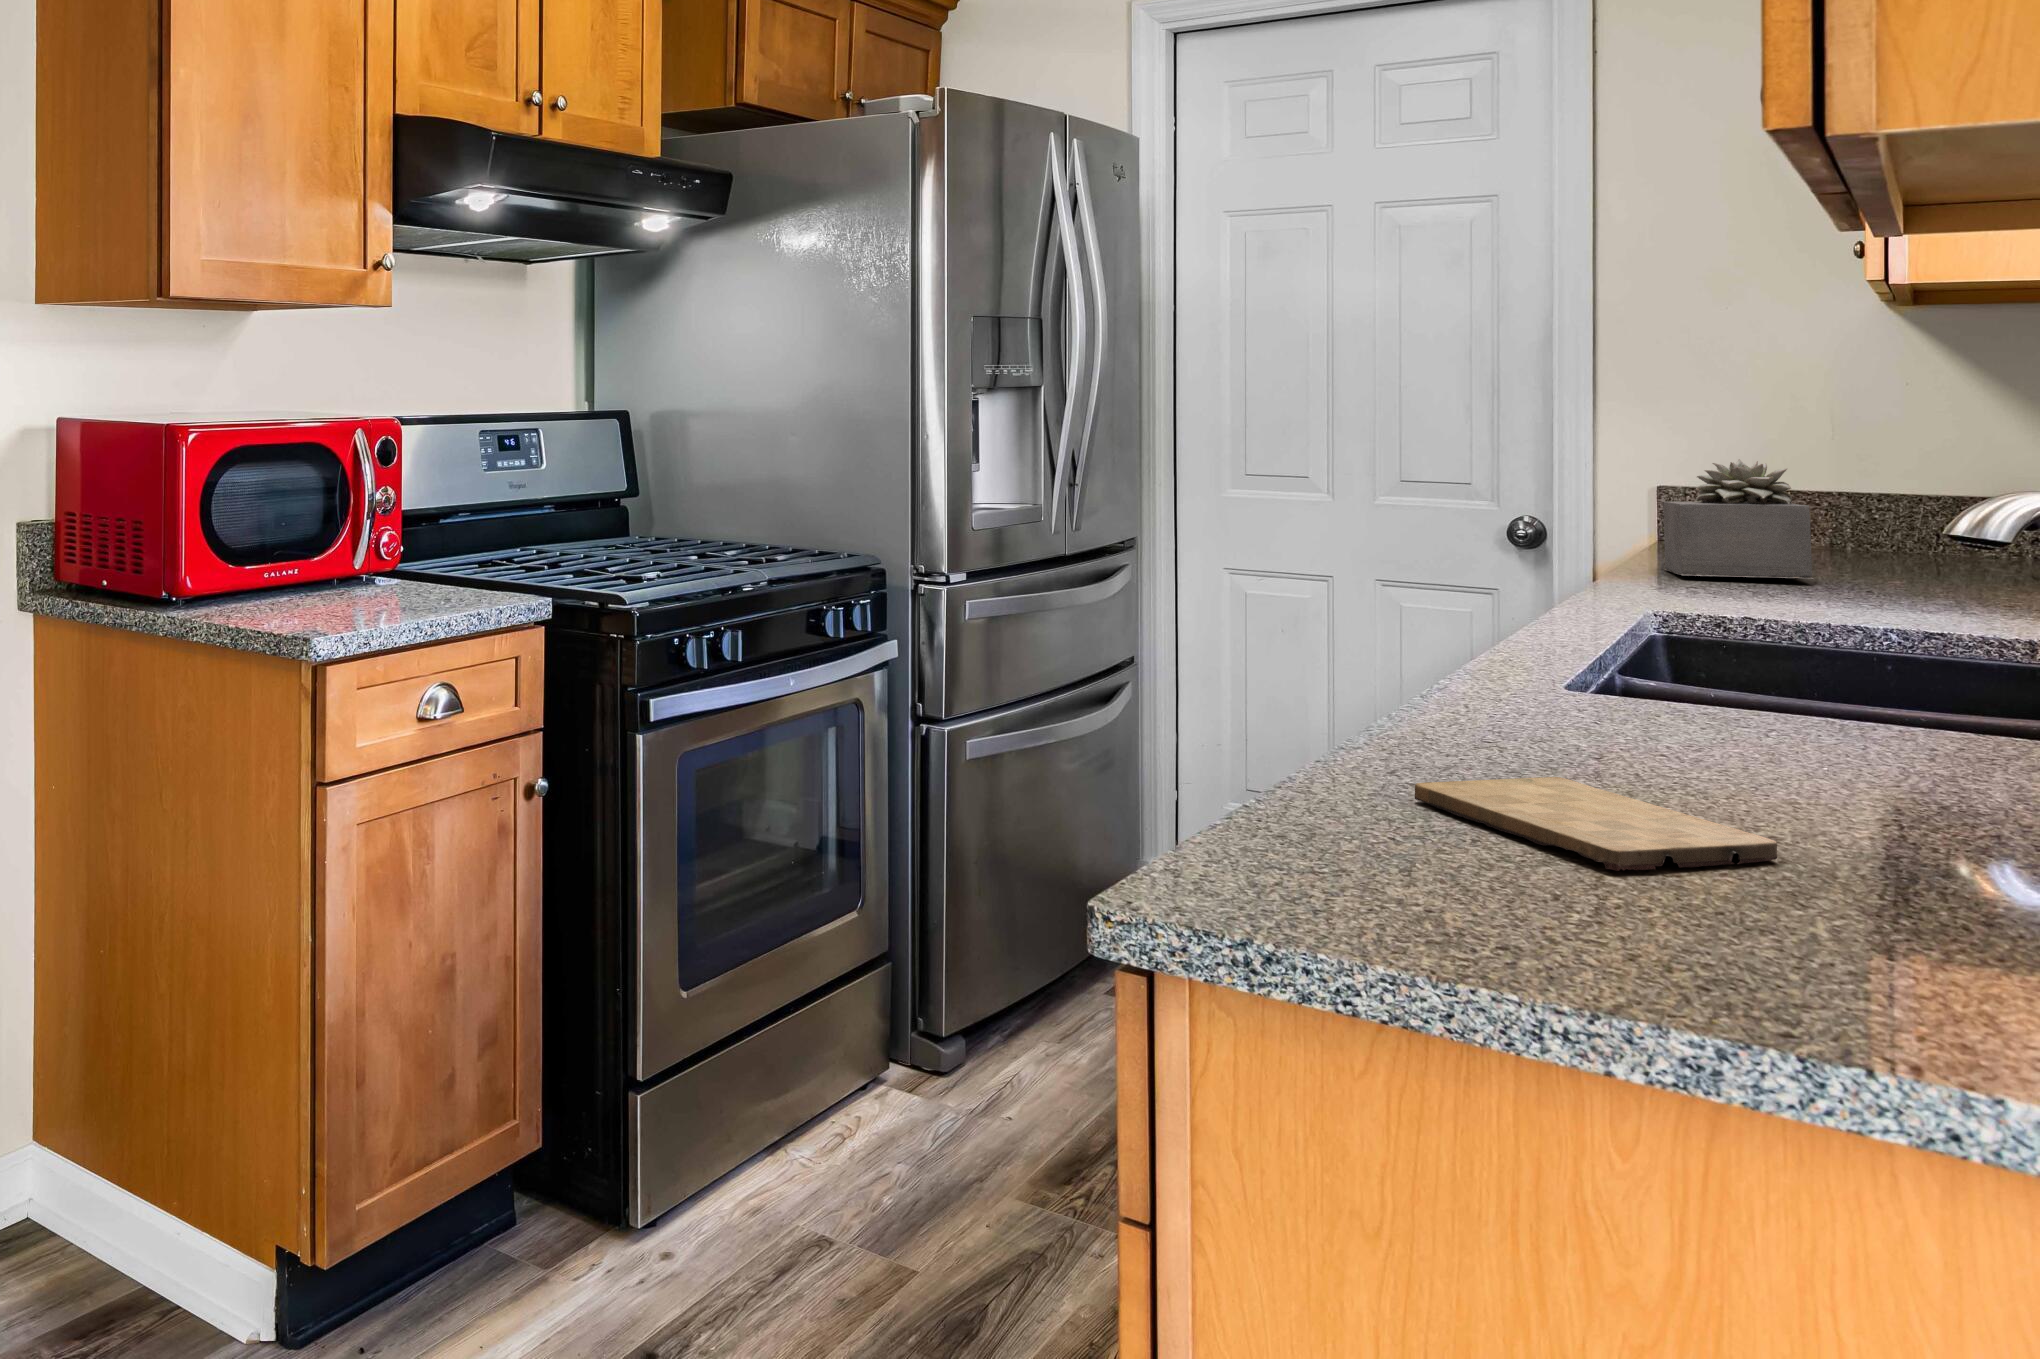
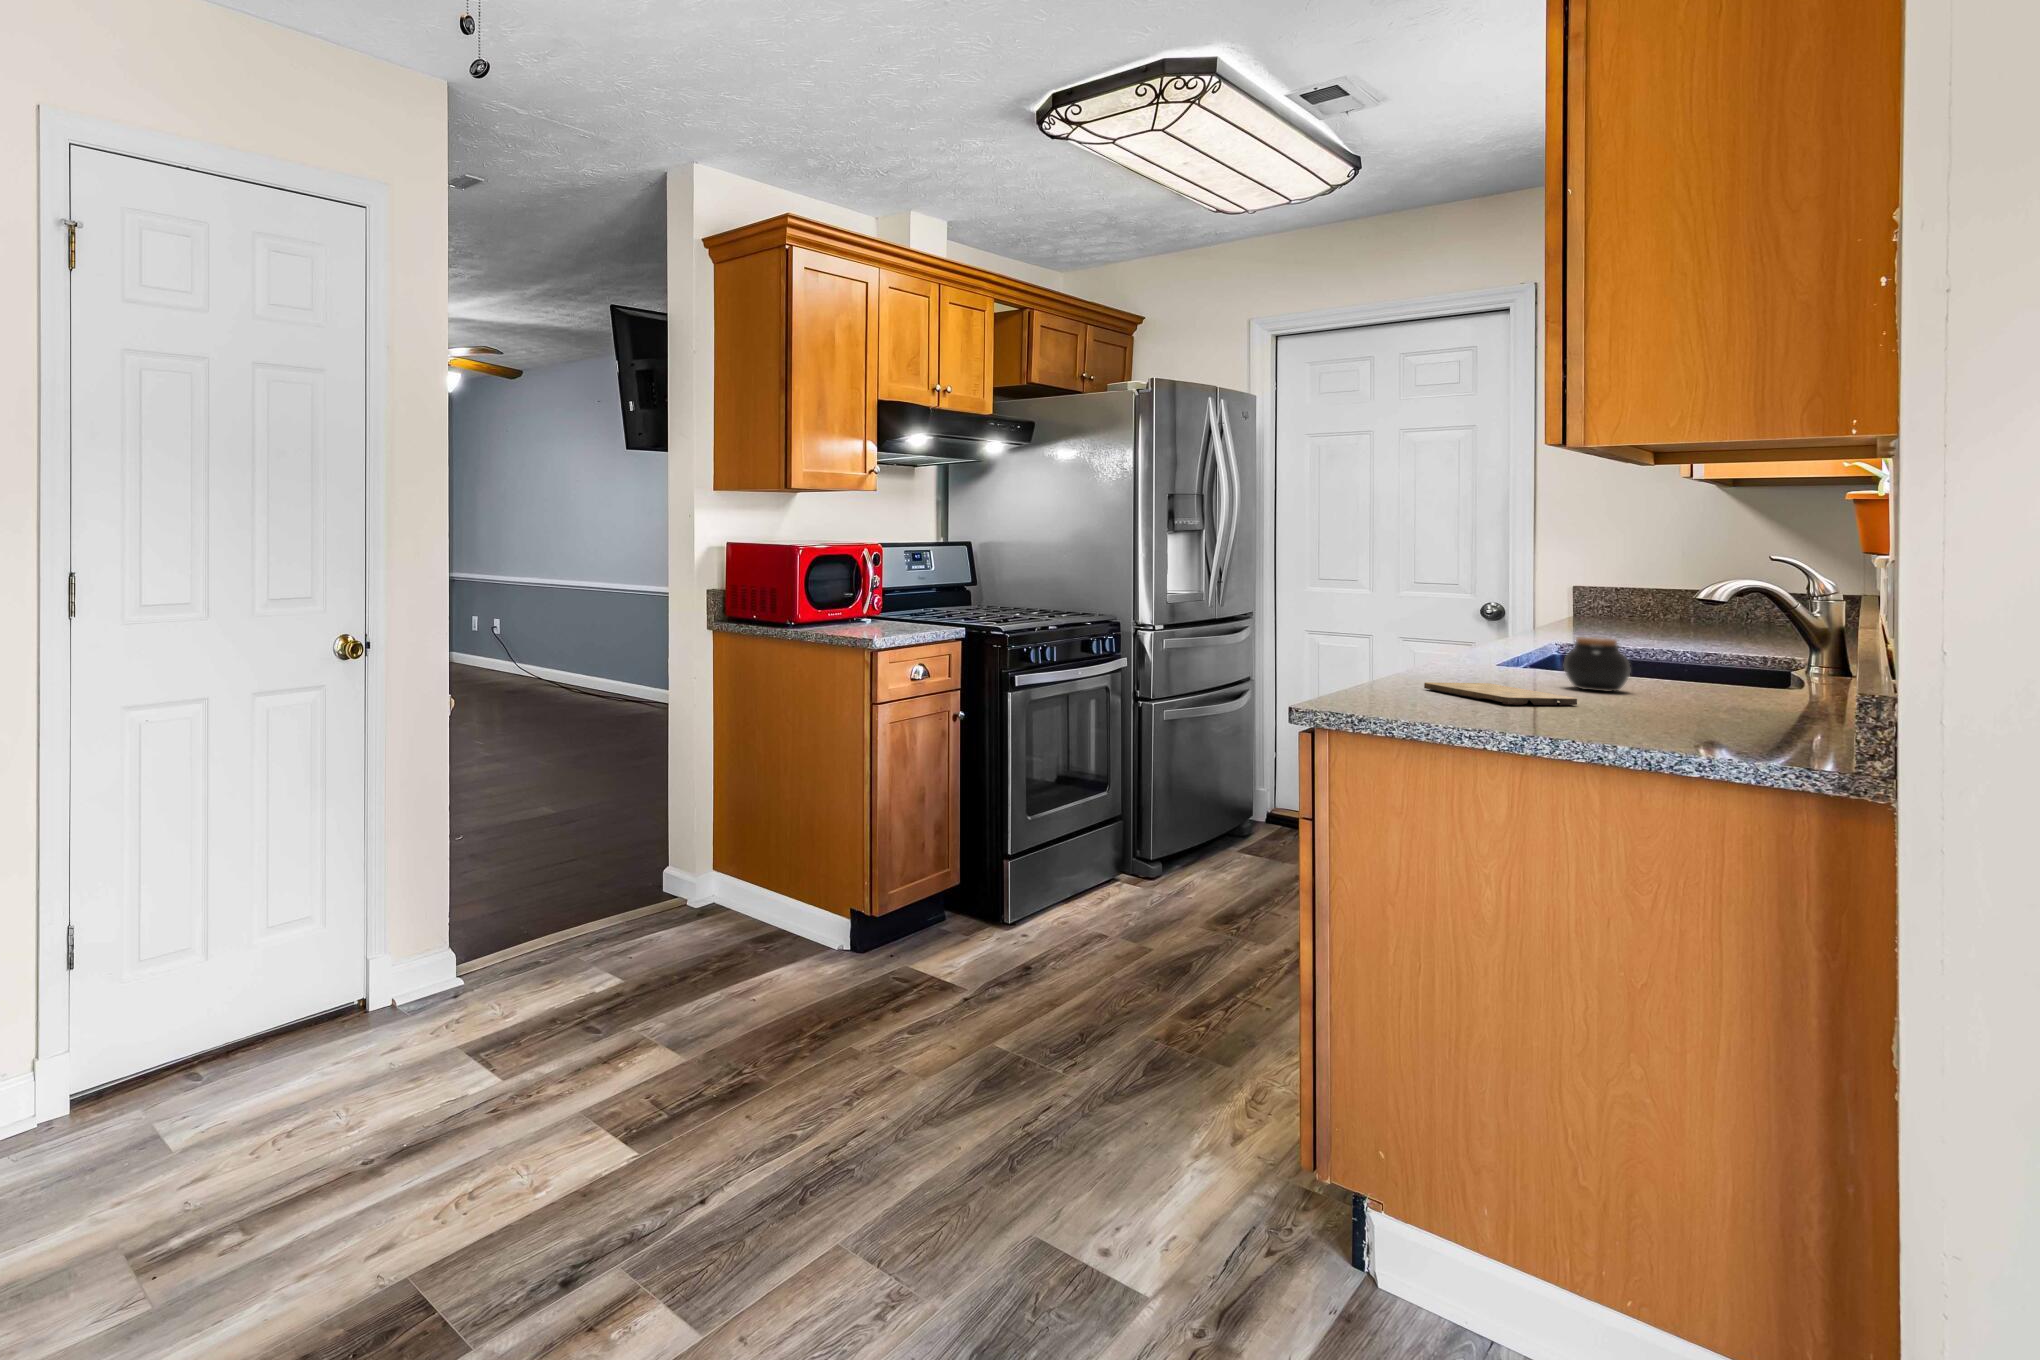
succulent plant: present [1663,459,1812,579] -> none [1576,570,1666,633]
jar: none [1714,647,1861,787] -> present [1564,637,1630,692]

